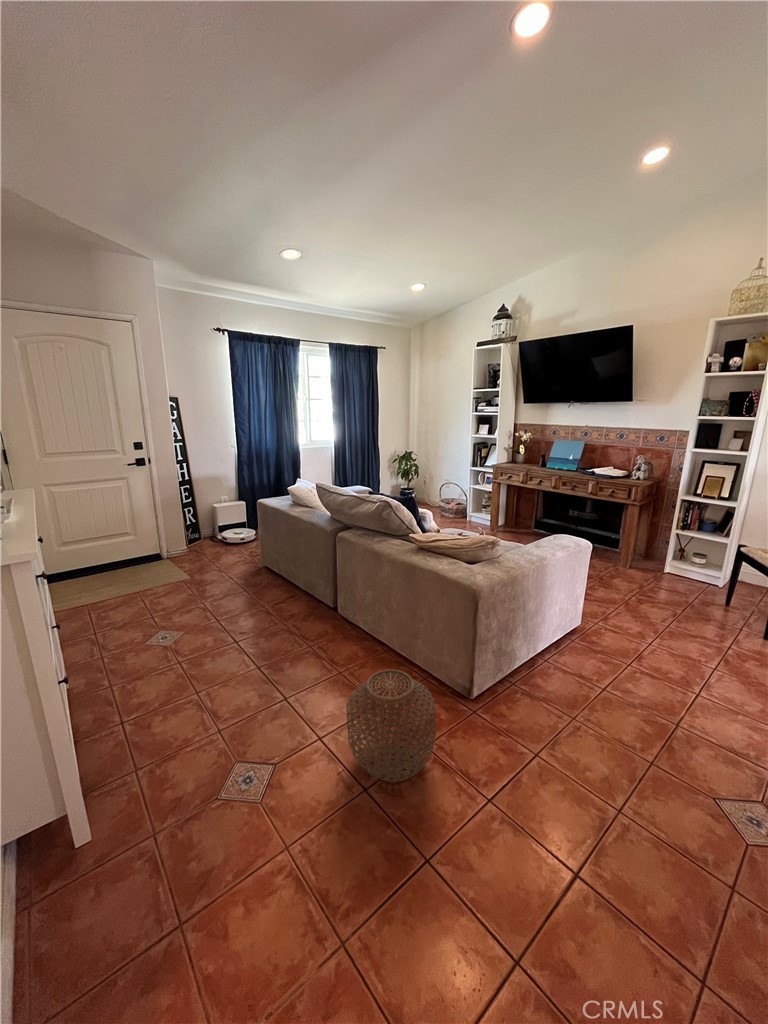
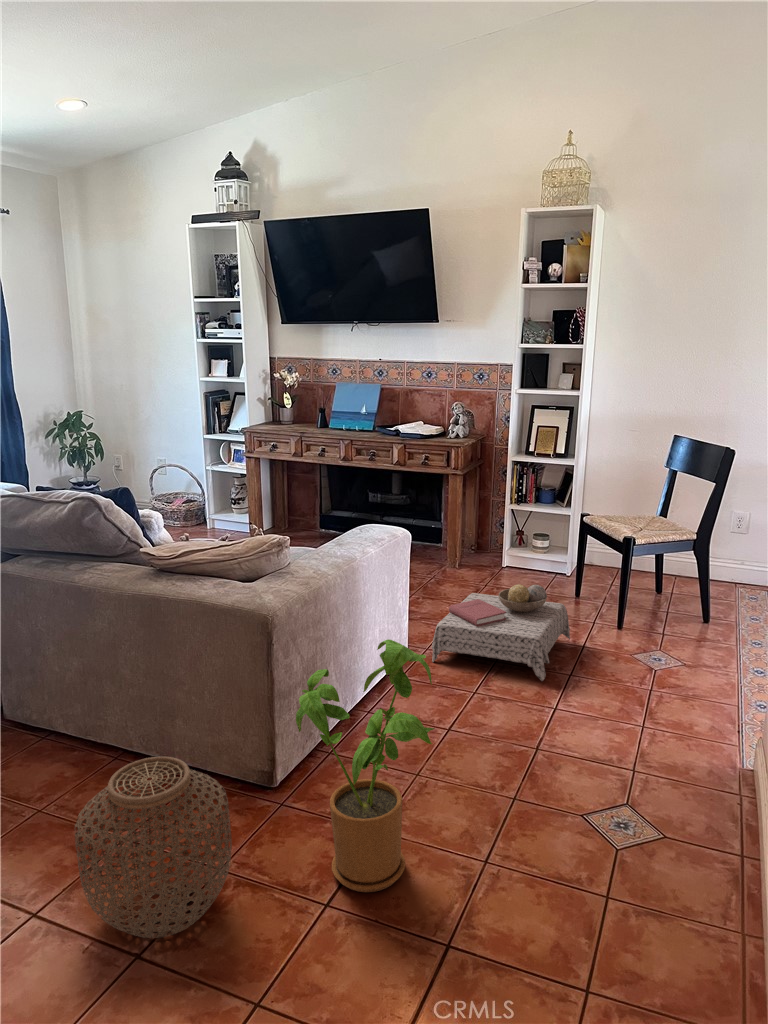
ottoman: none [598,591,718,670] -> present [432,584,570,681]
house plant: none [486,629,589,802] -> present [296,639,435,892]

